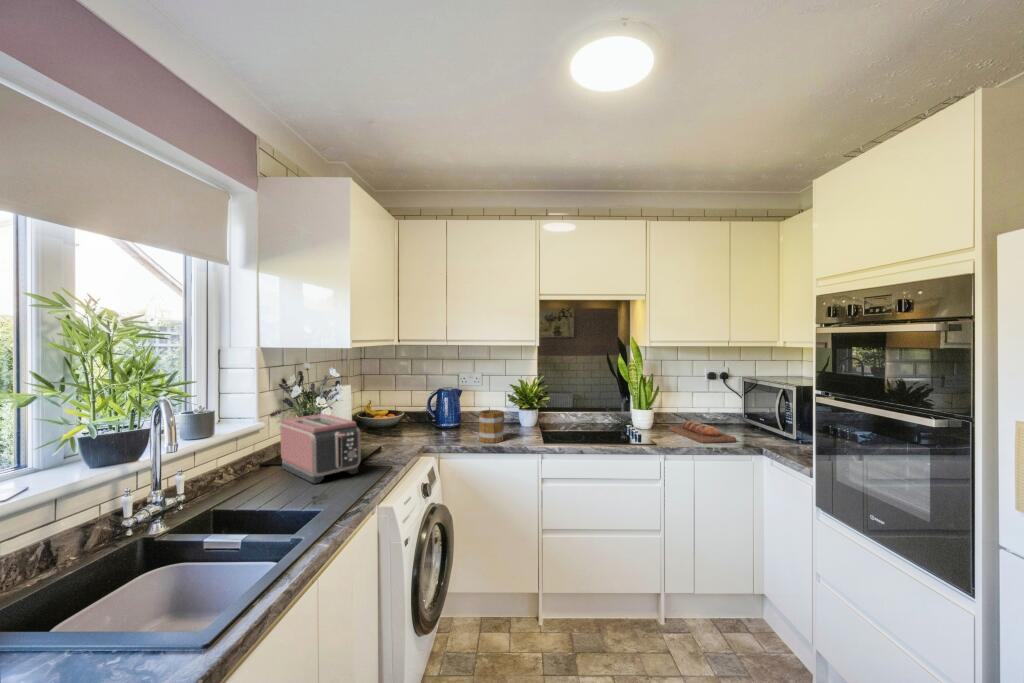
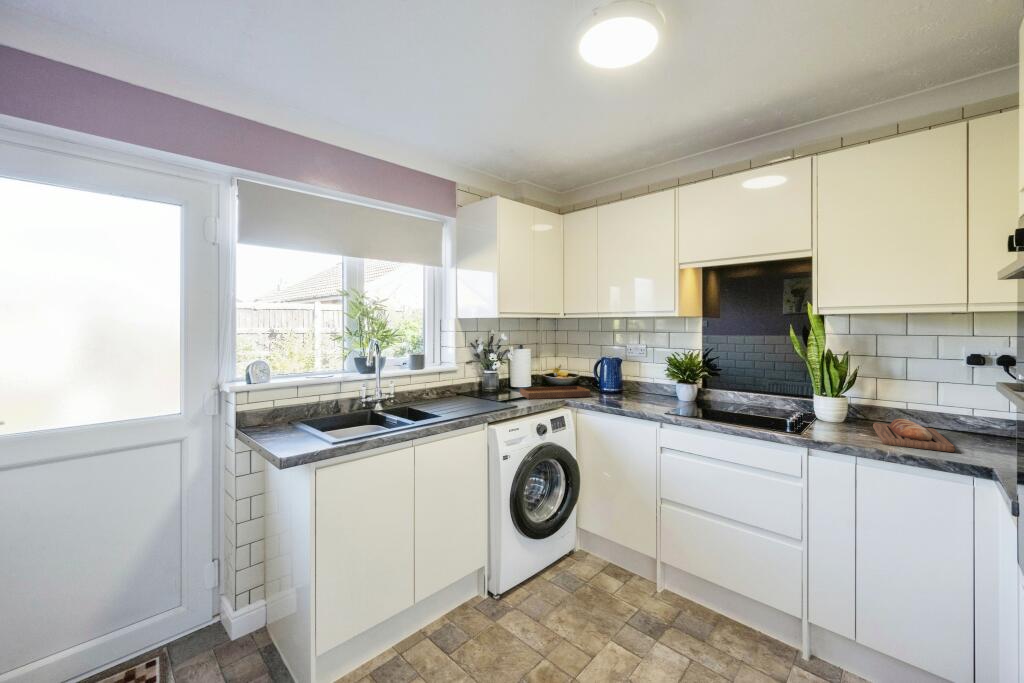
mug: present [479,410,504,443] -> none [616,377,648,407]
toaster: present [280,414,361,484] -> none [455,364,491,406]
tray: none [352,414,438,452] -> present [520,373,591,399]

